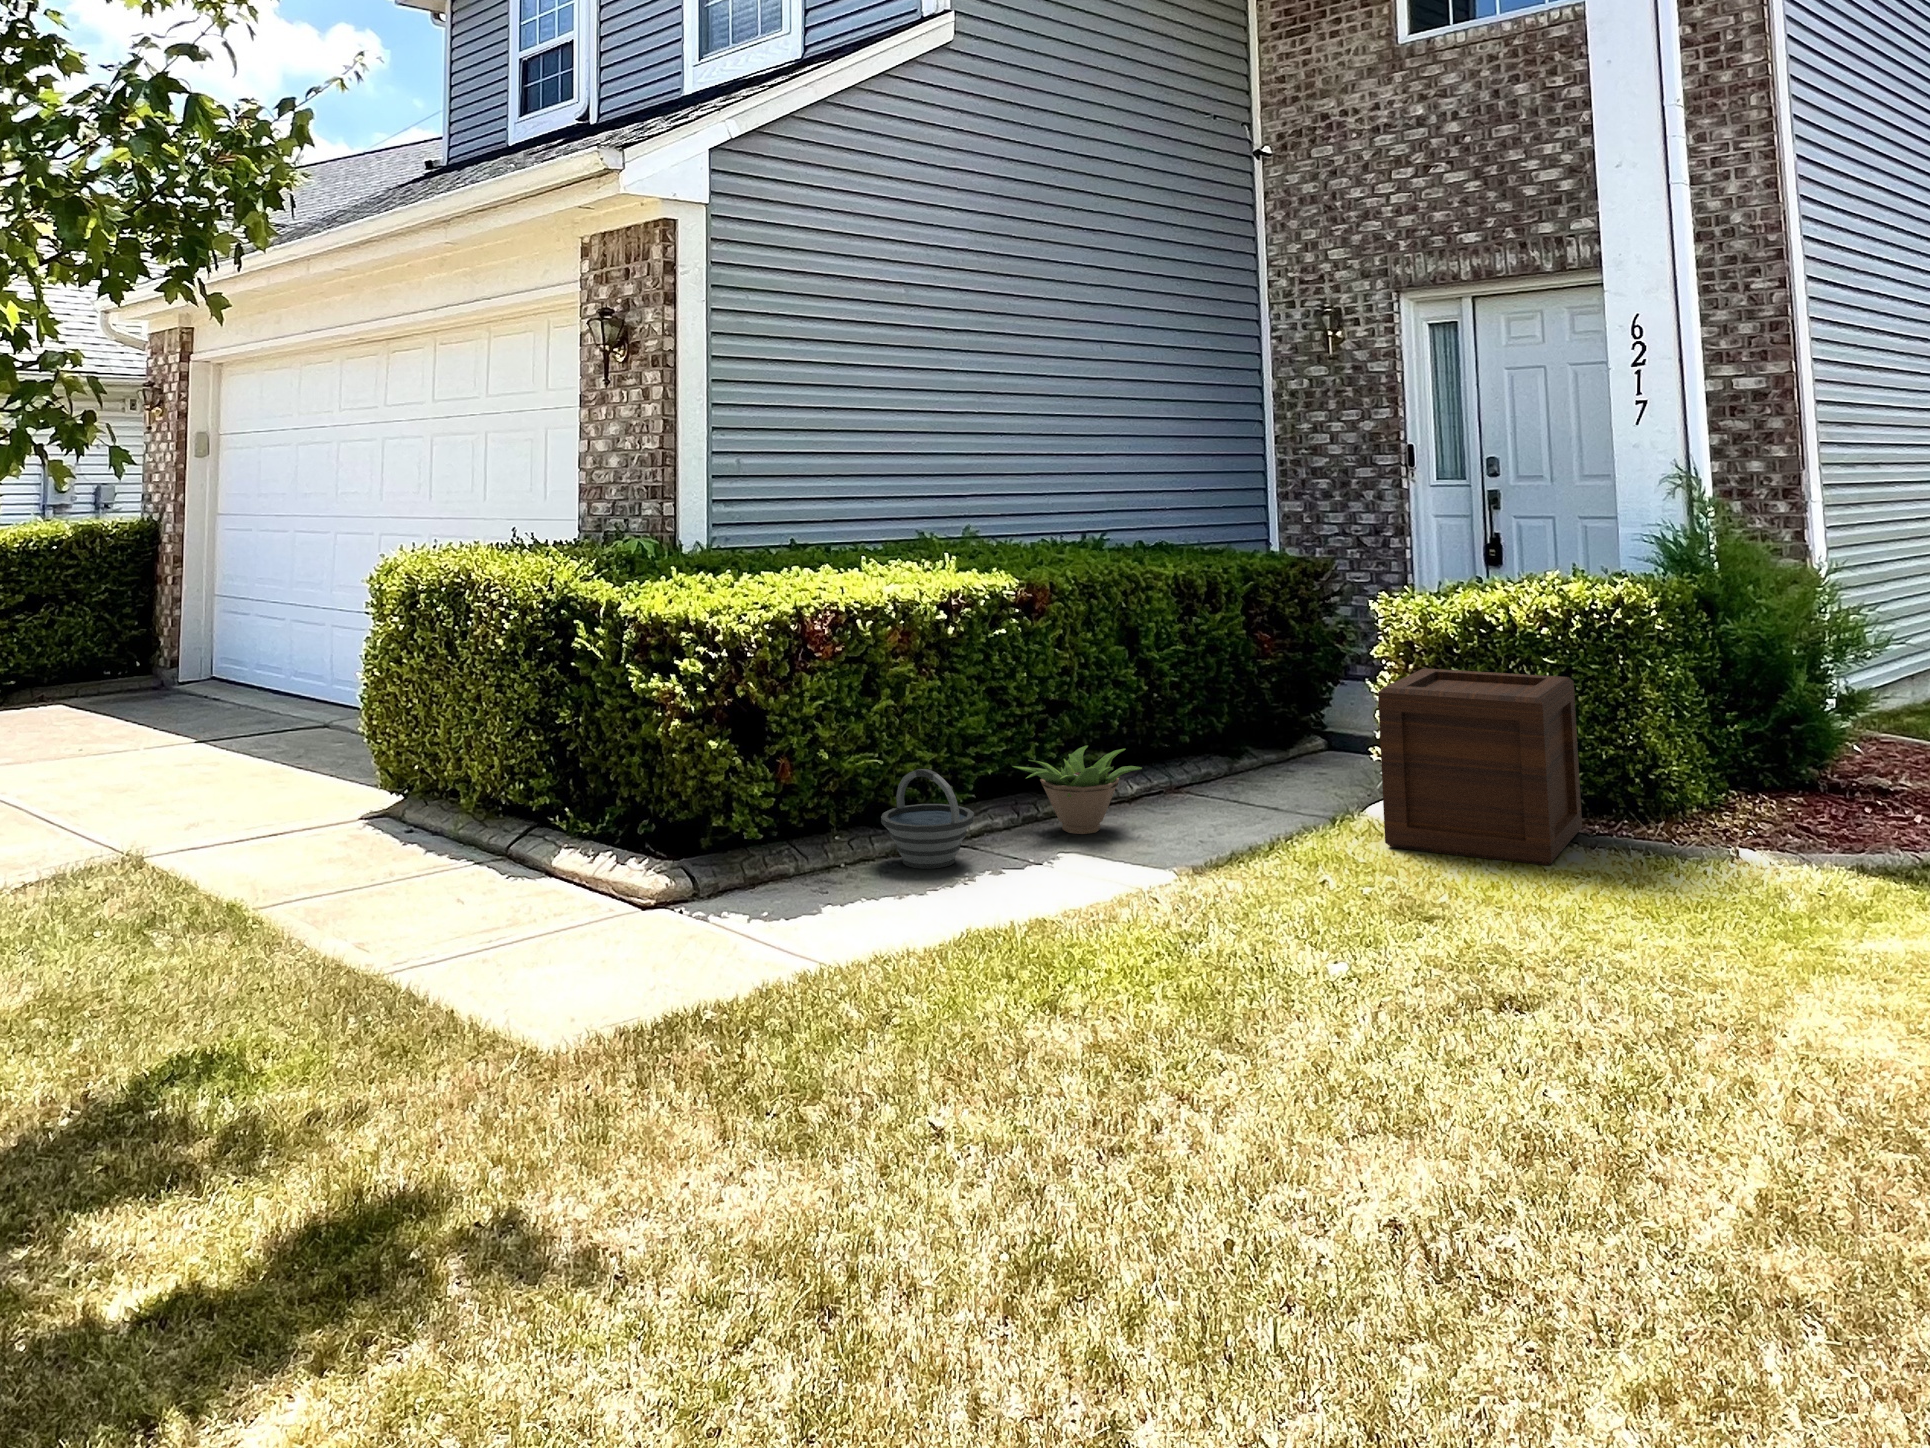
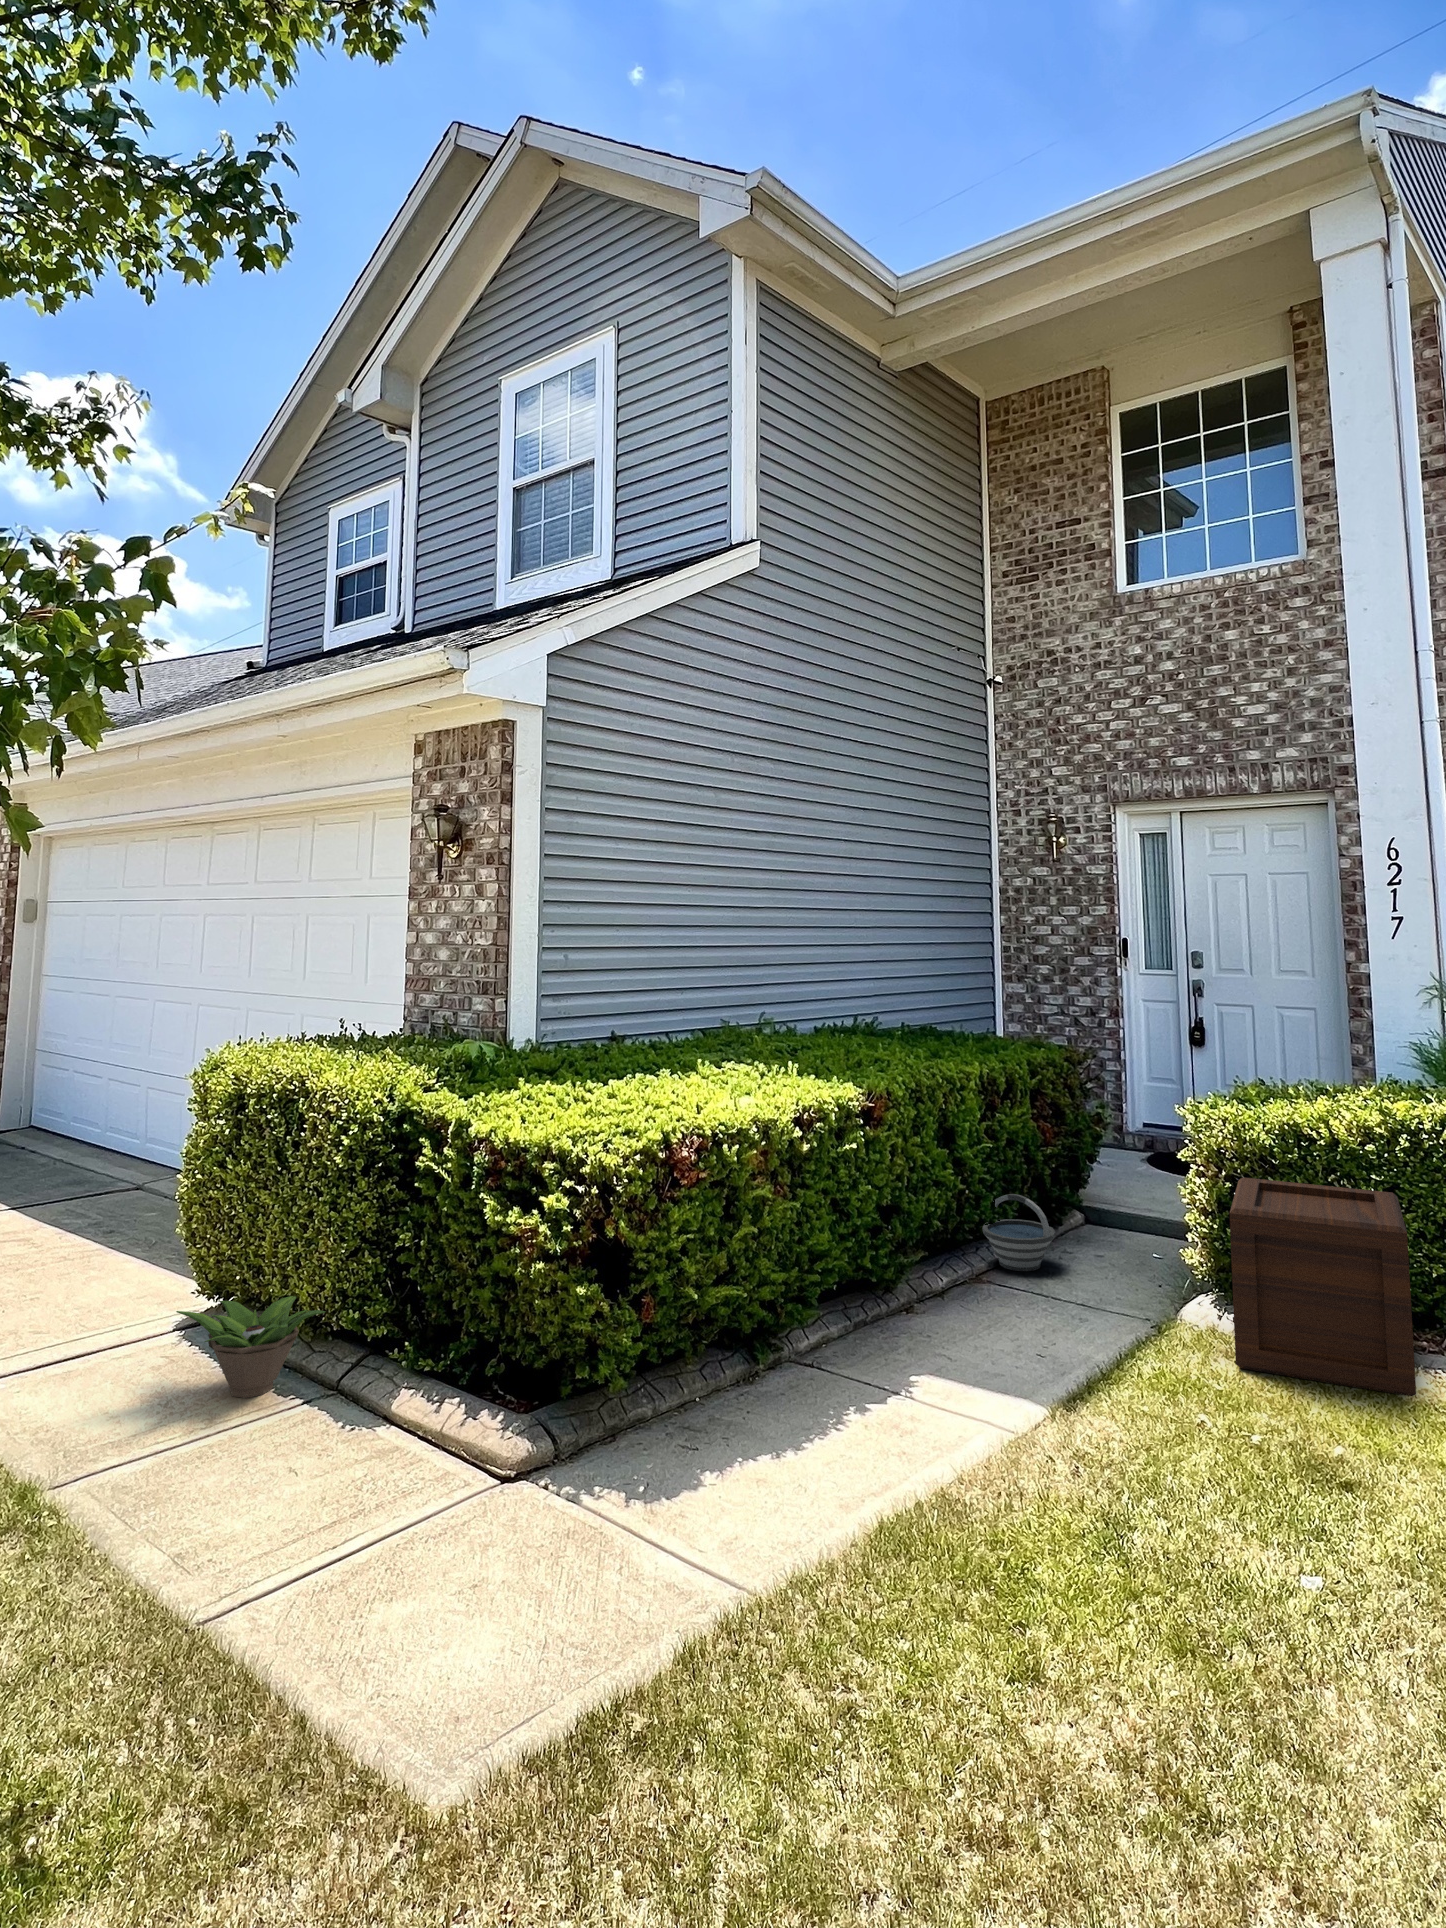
decorative plant: present [1012,745,1142,834] -> present [176,1296,325,1398]
bucket: present [881,769,974,869] -> present [982,1194,1056,1271]

